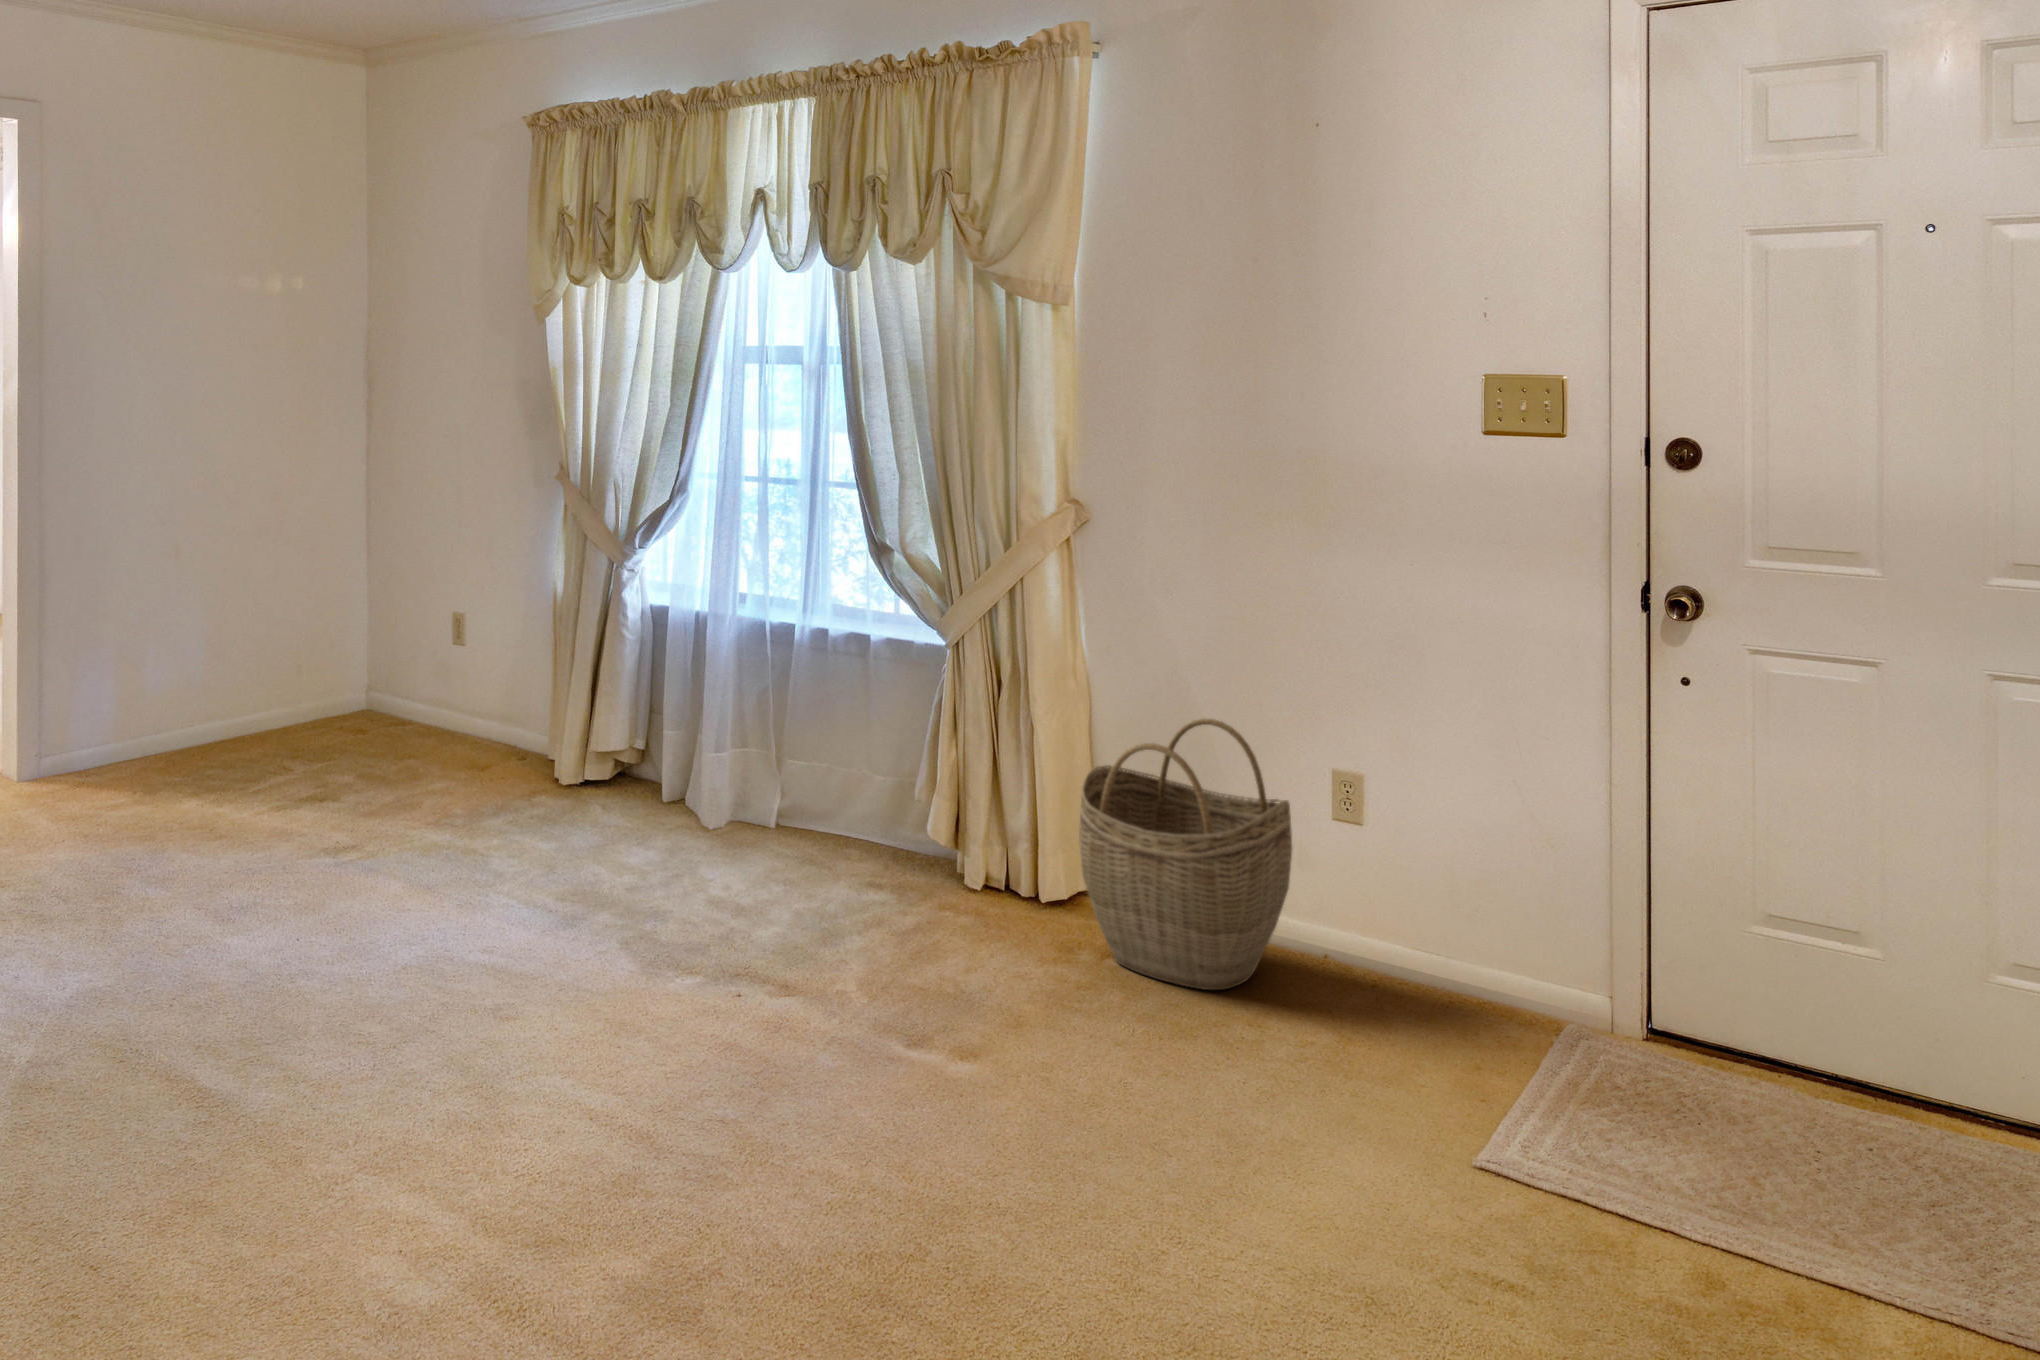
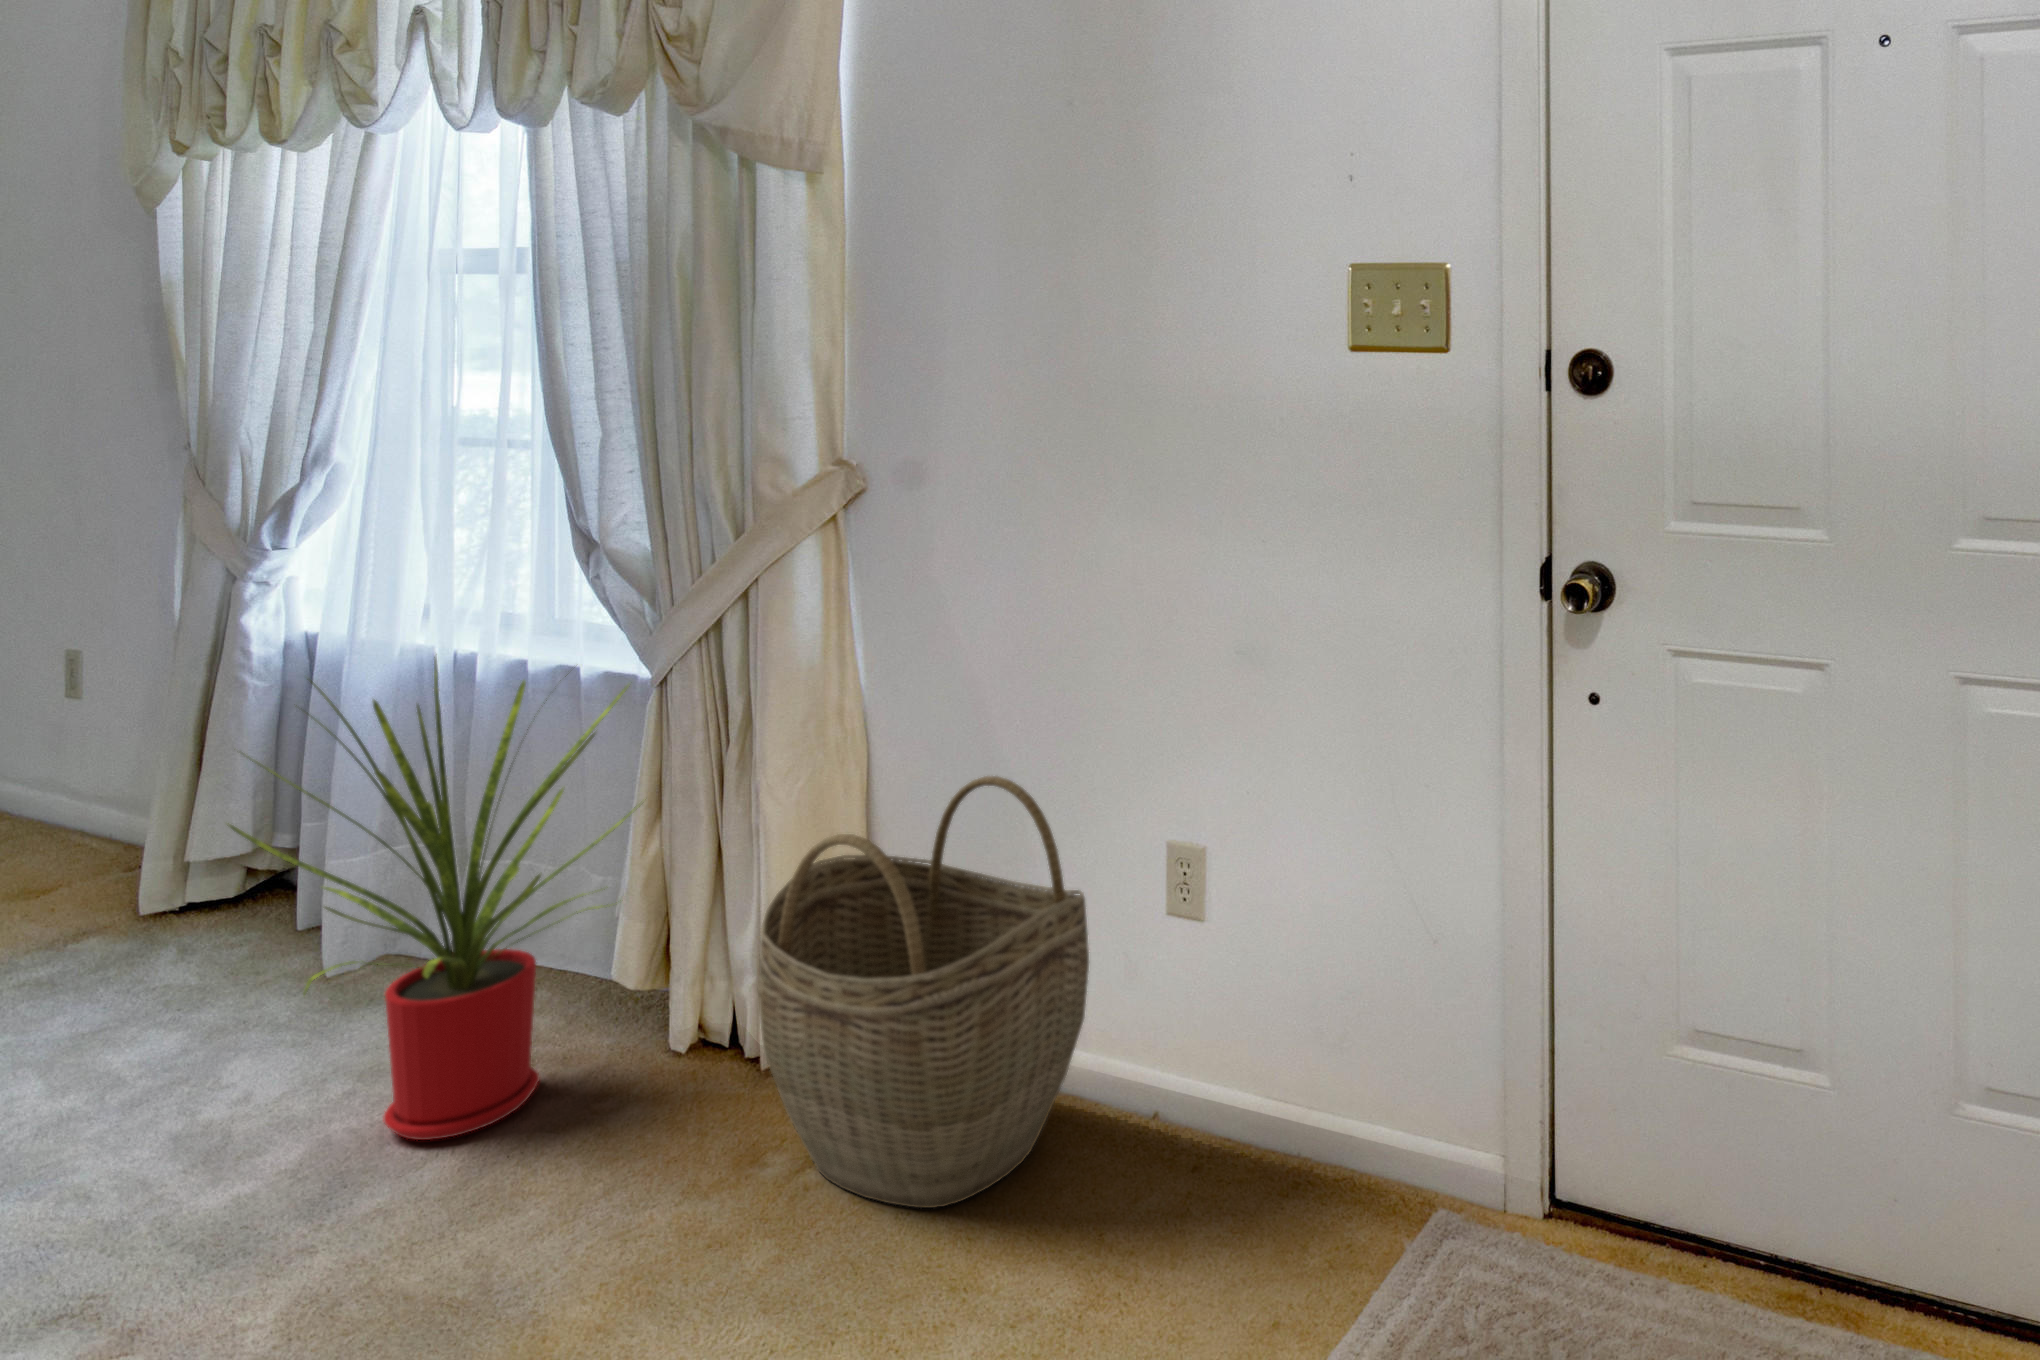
house plant: none [747,618,964,923] -> present [228,657,646,1140]

